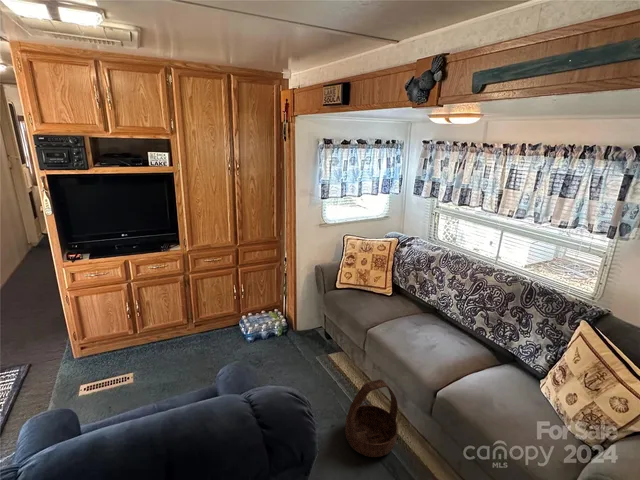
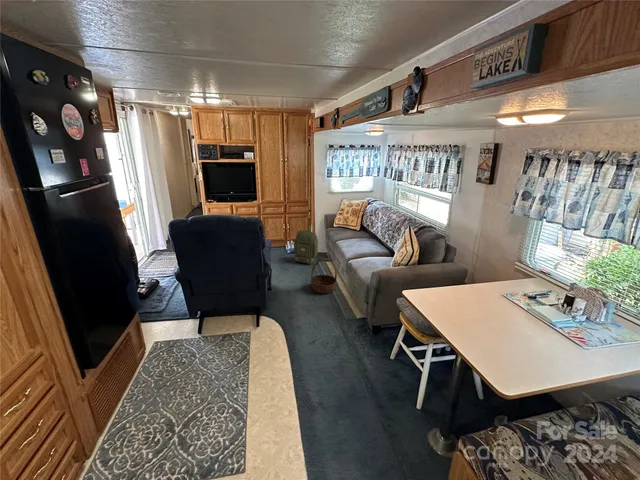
backpack: none [272,304,318,367] -> present [294,230,318,264]

